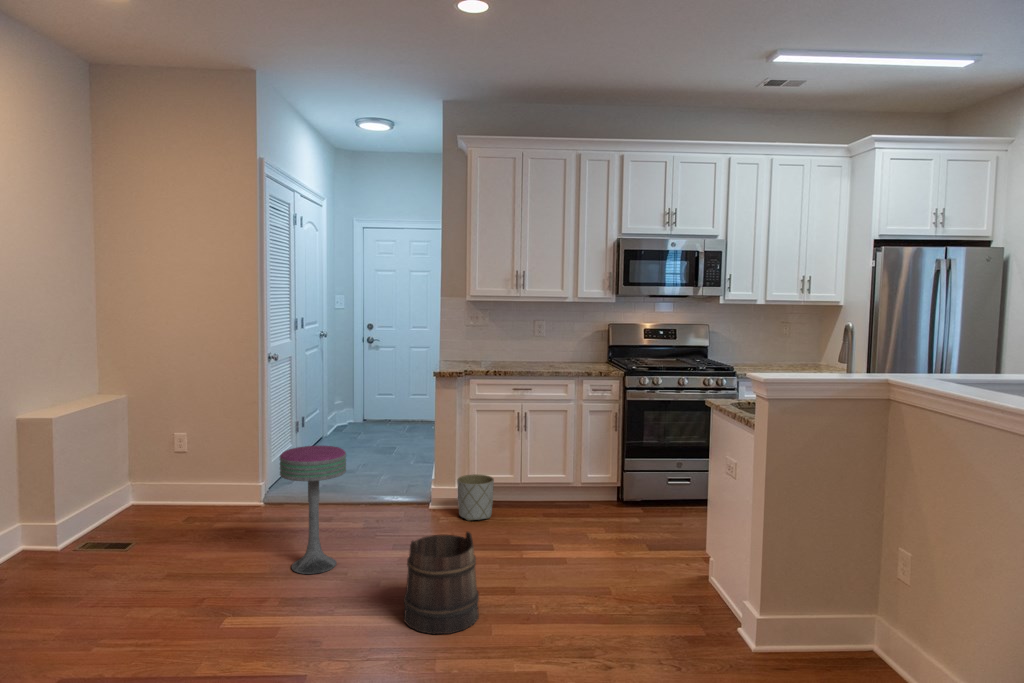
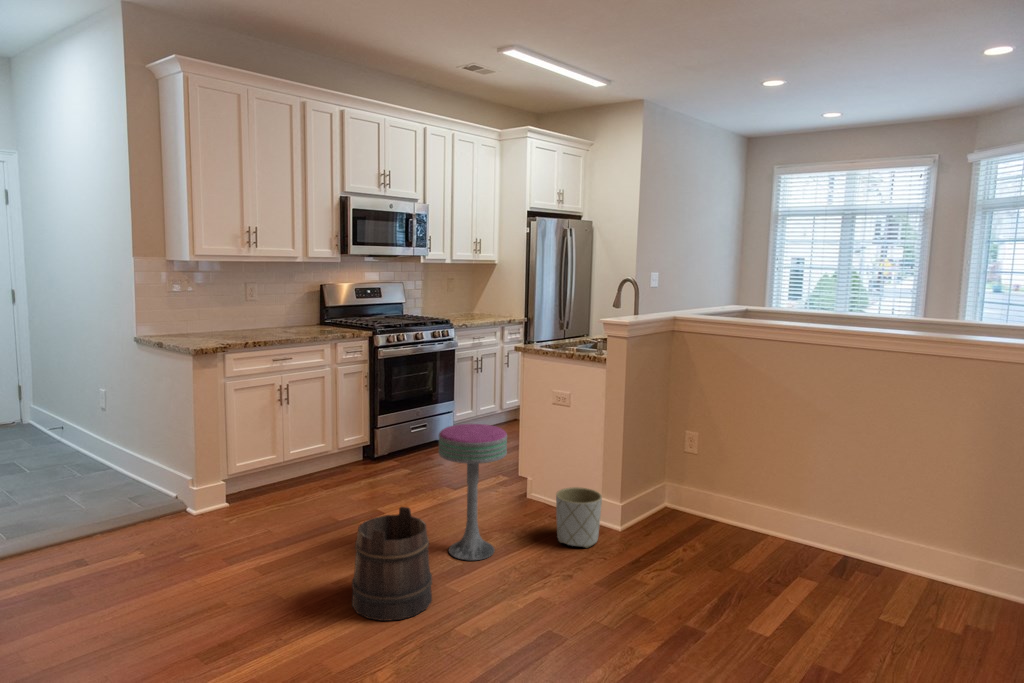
bar stool: present [280,446,346,574] -> present [439,424,507,560]
planter: present [457,474,494,521] -> present [556,487,602,548]

